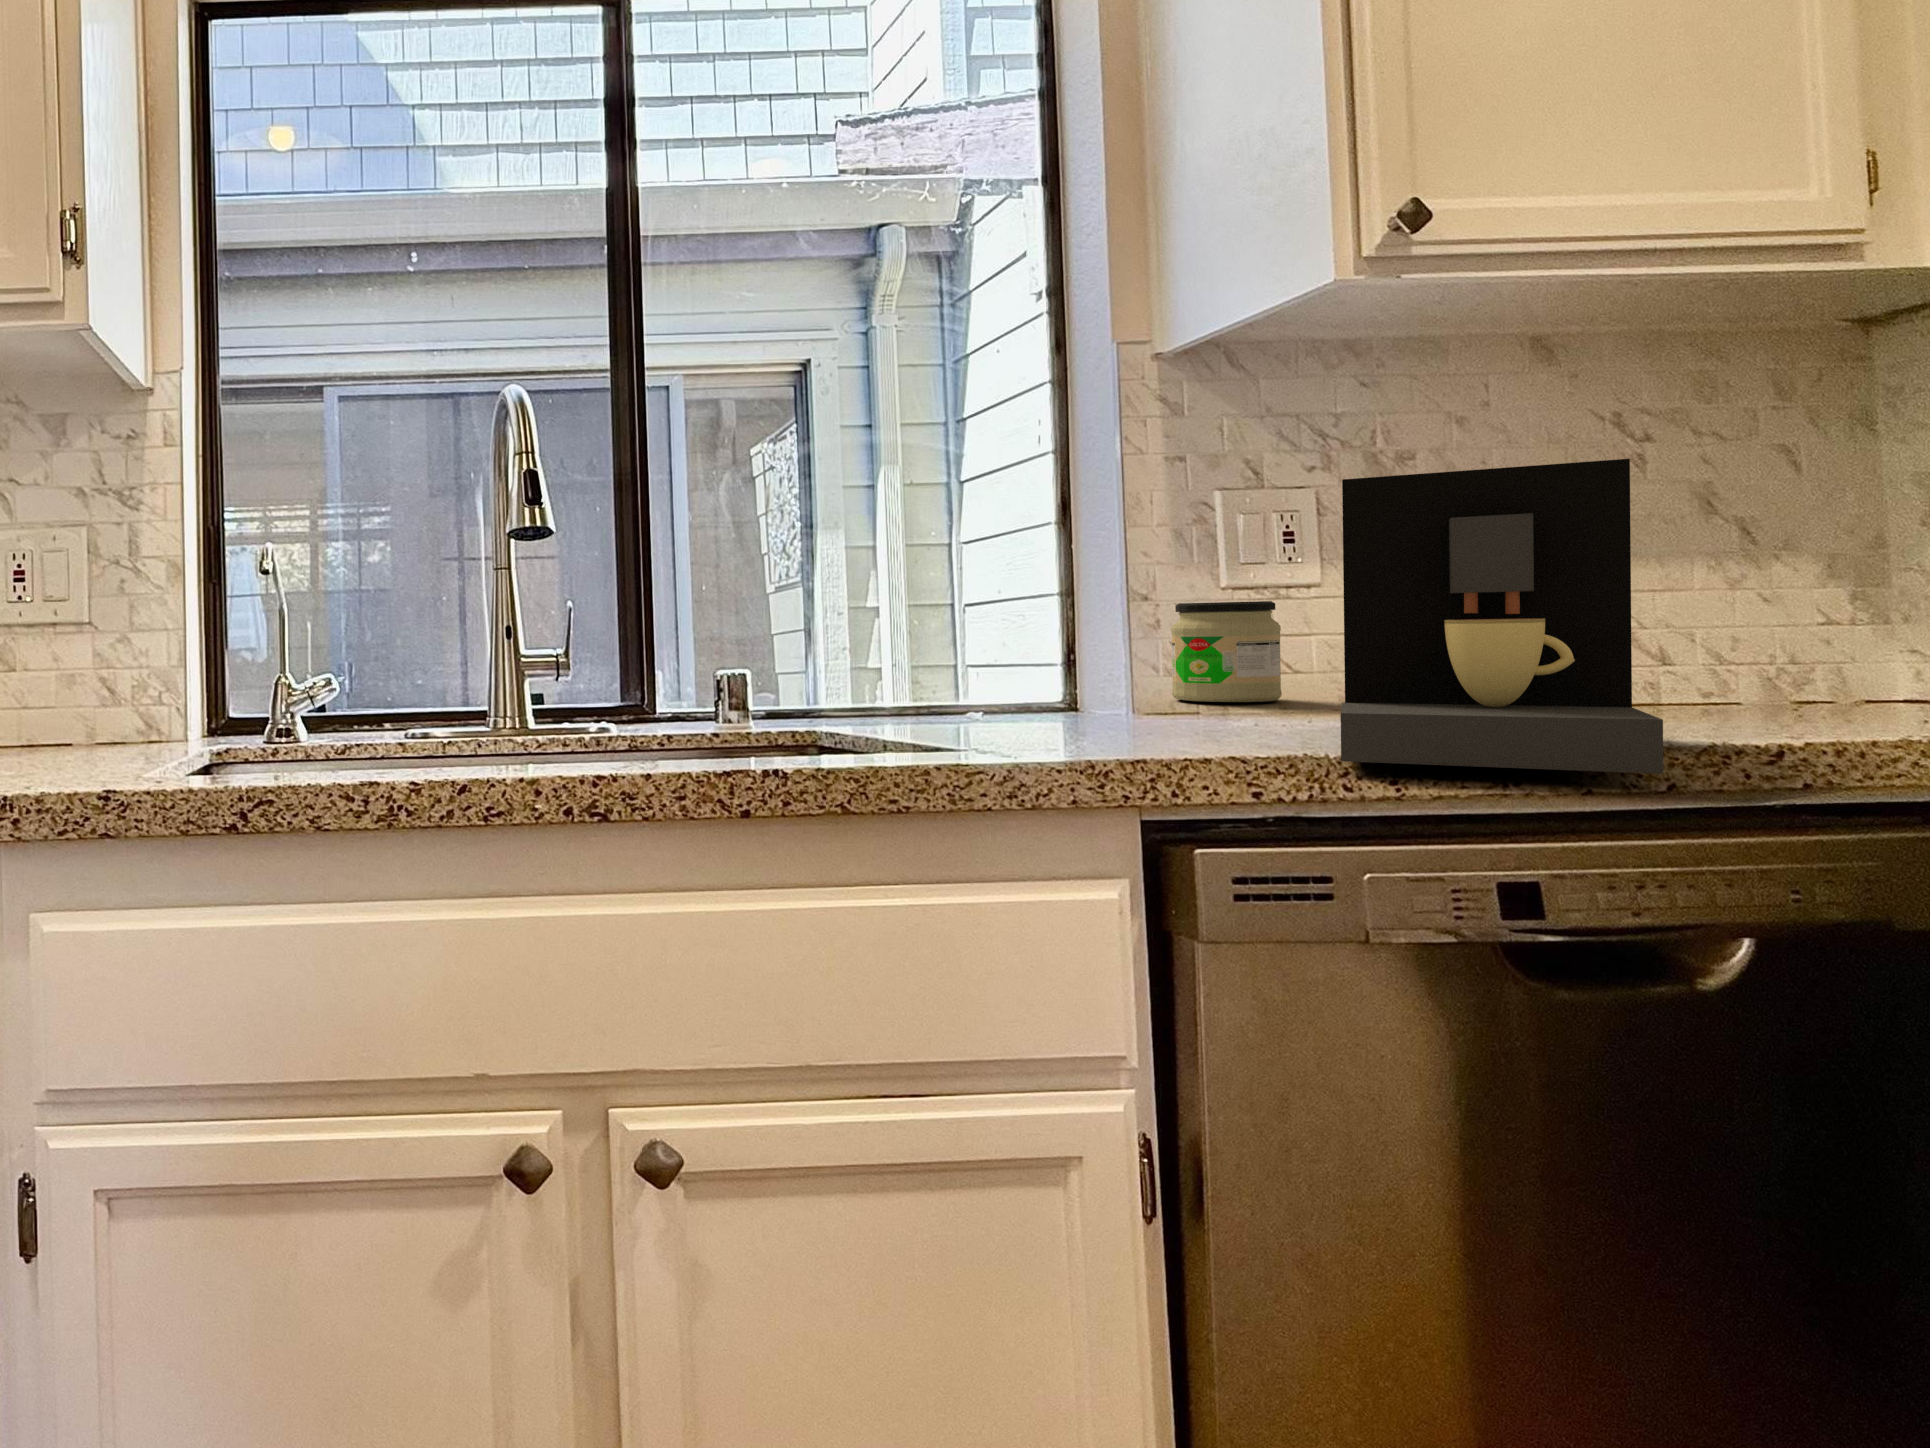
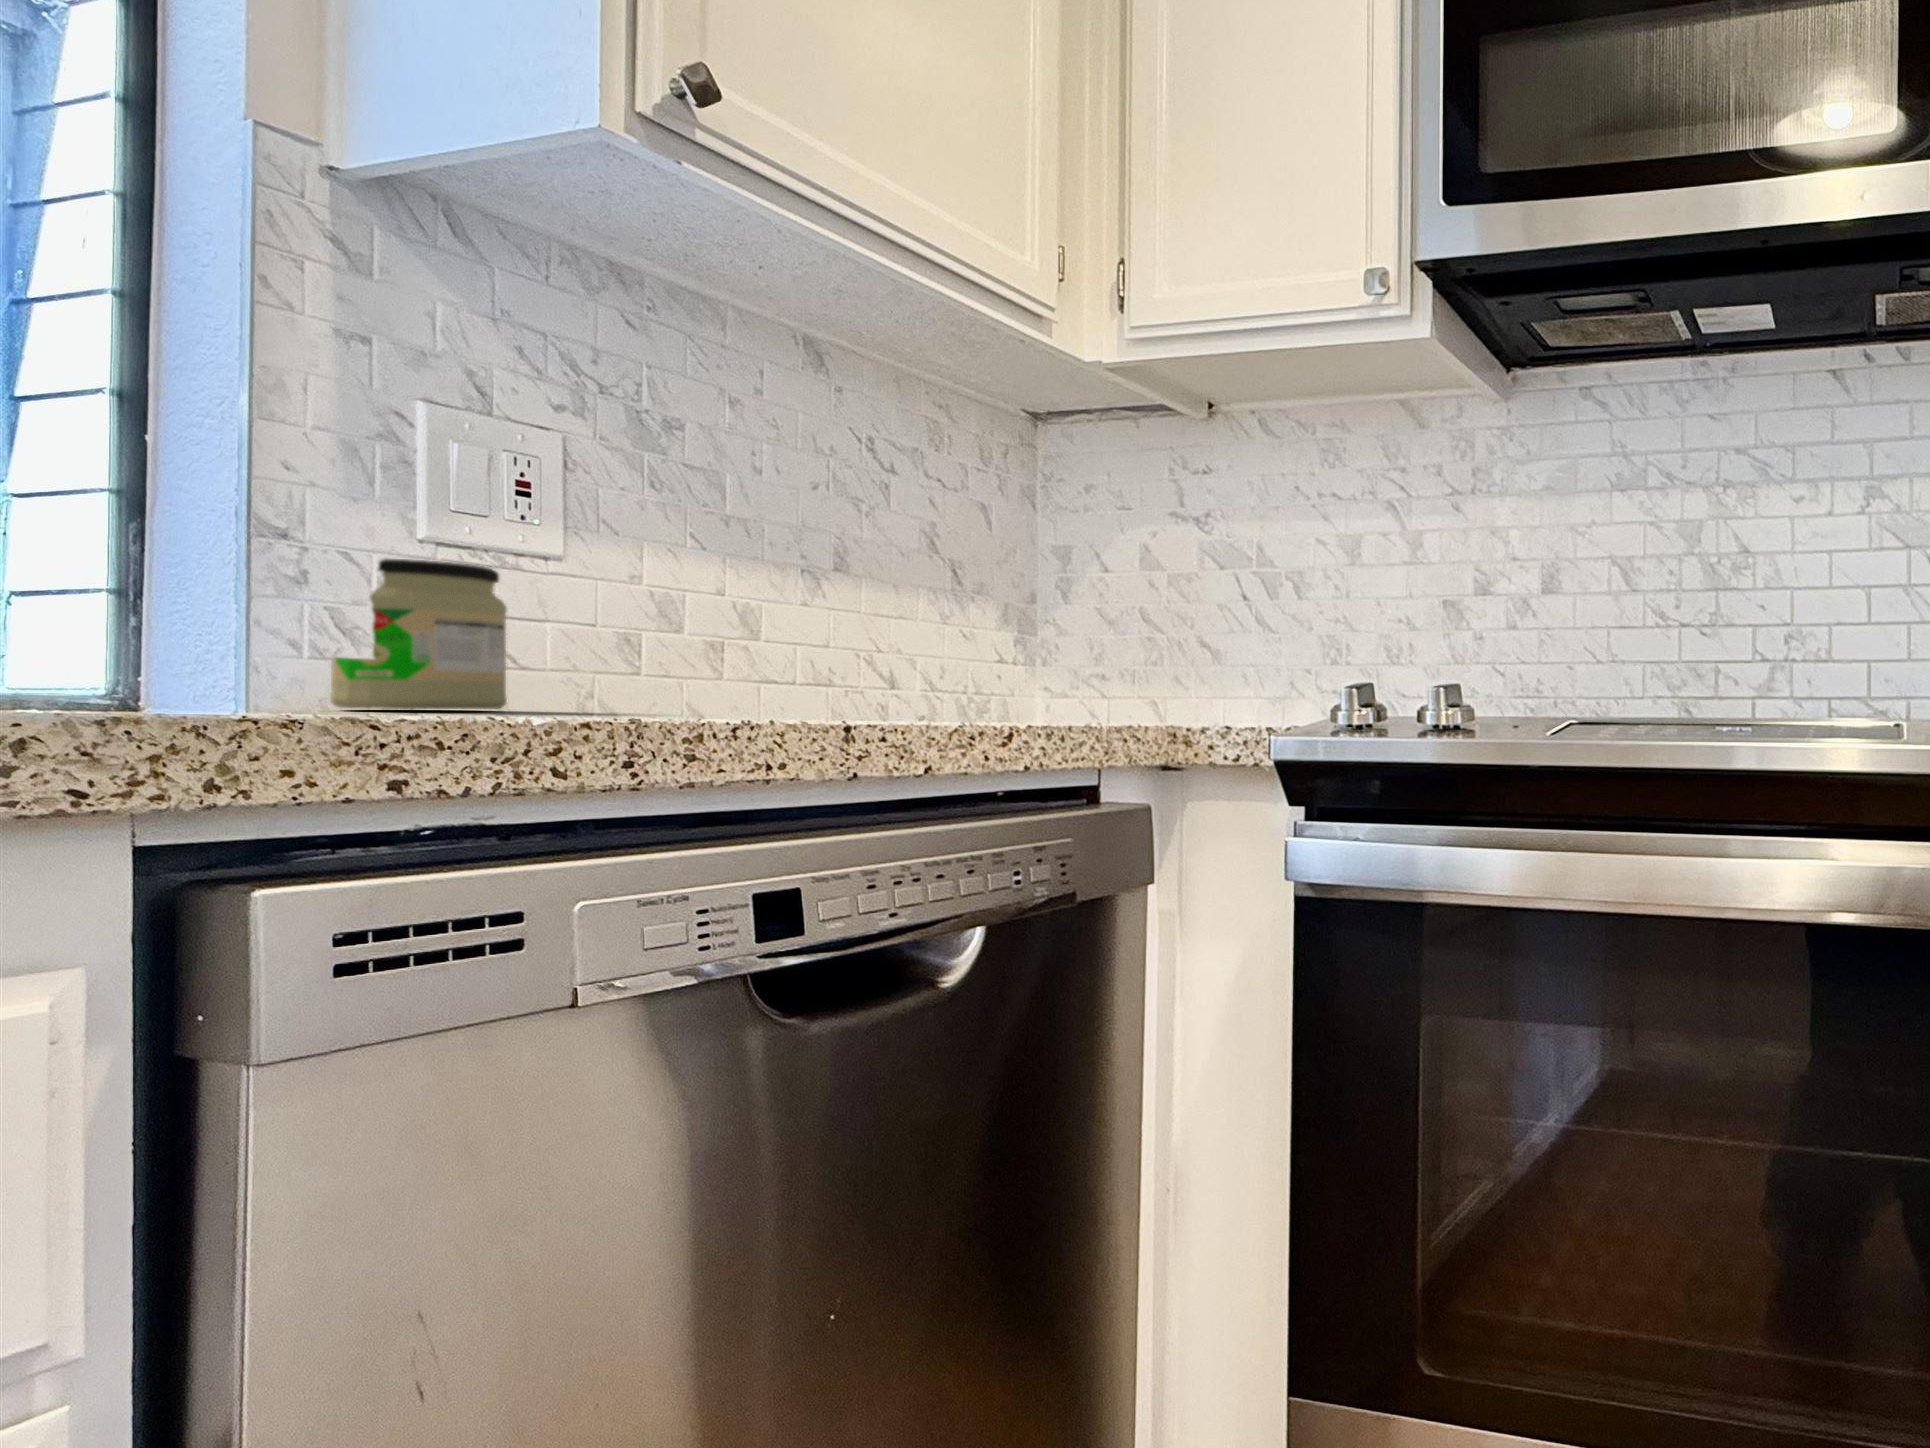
coffee maker: present [1341,459,1663,774] -> none [534,316,924,725]

